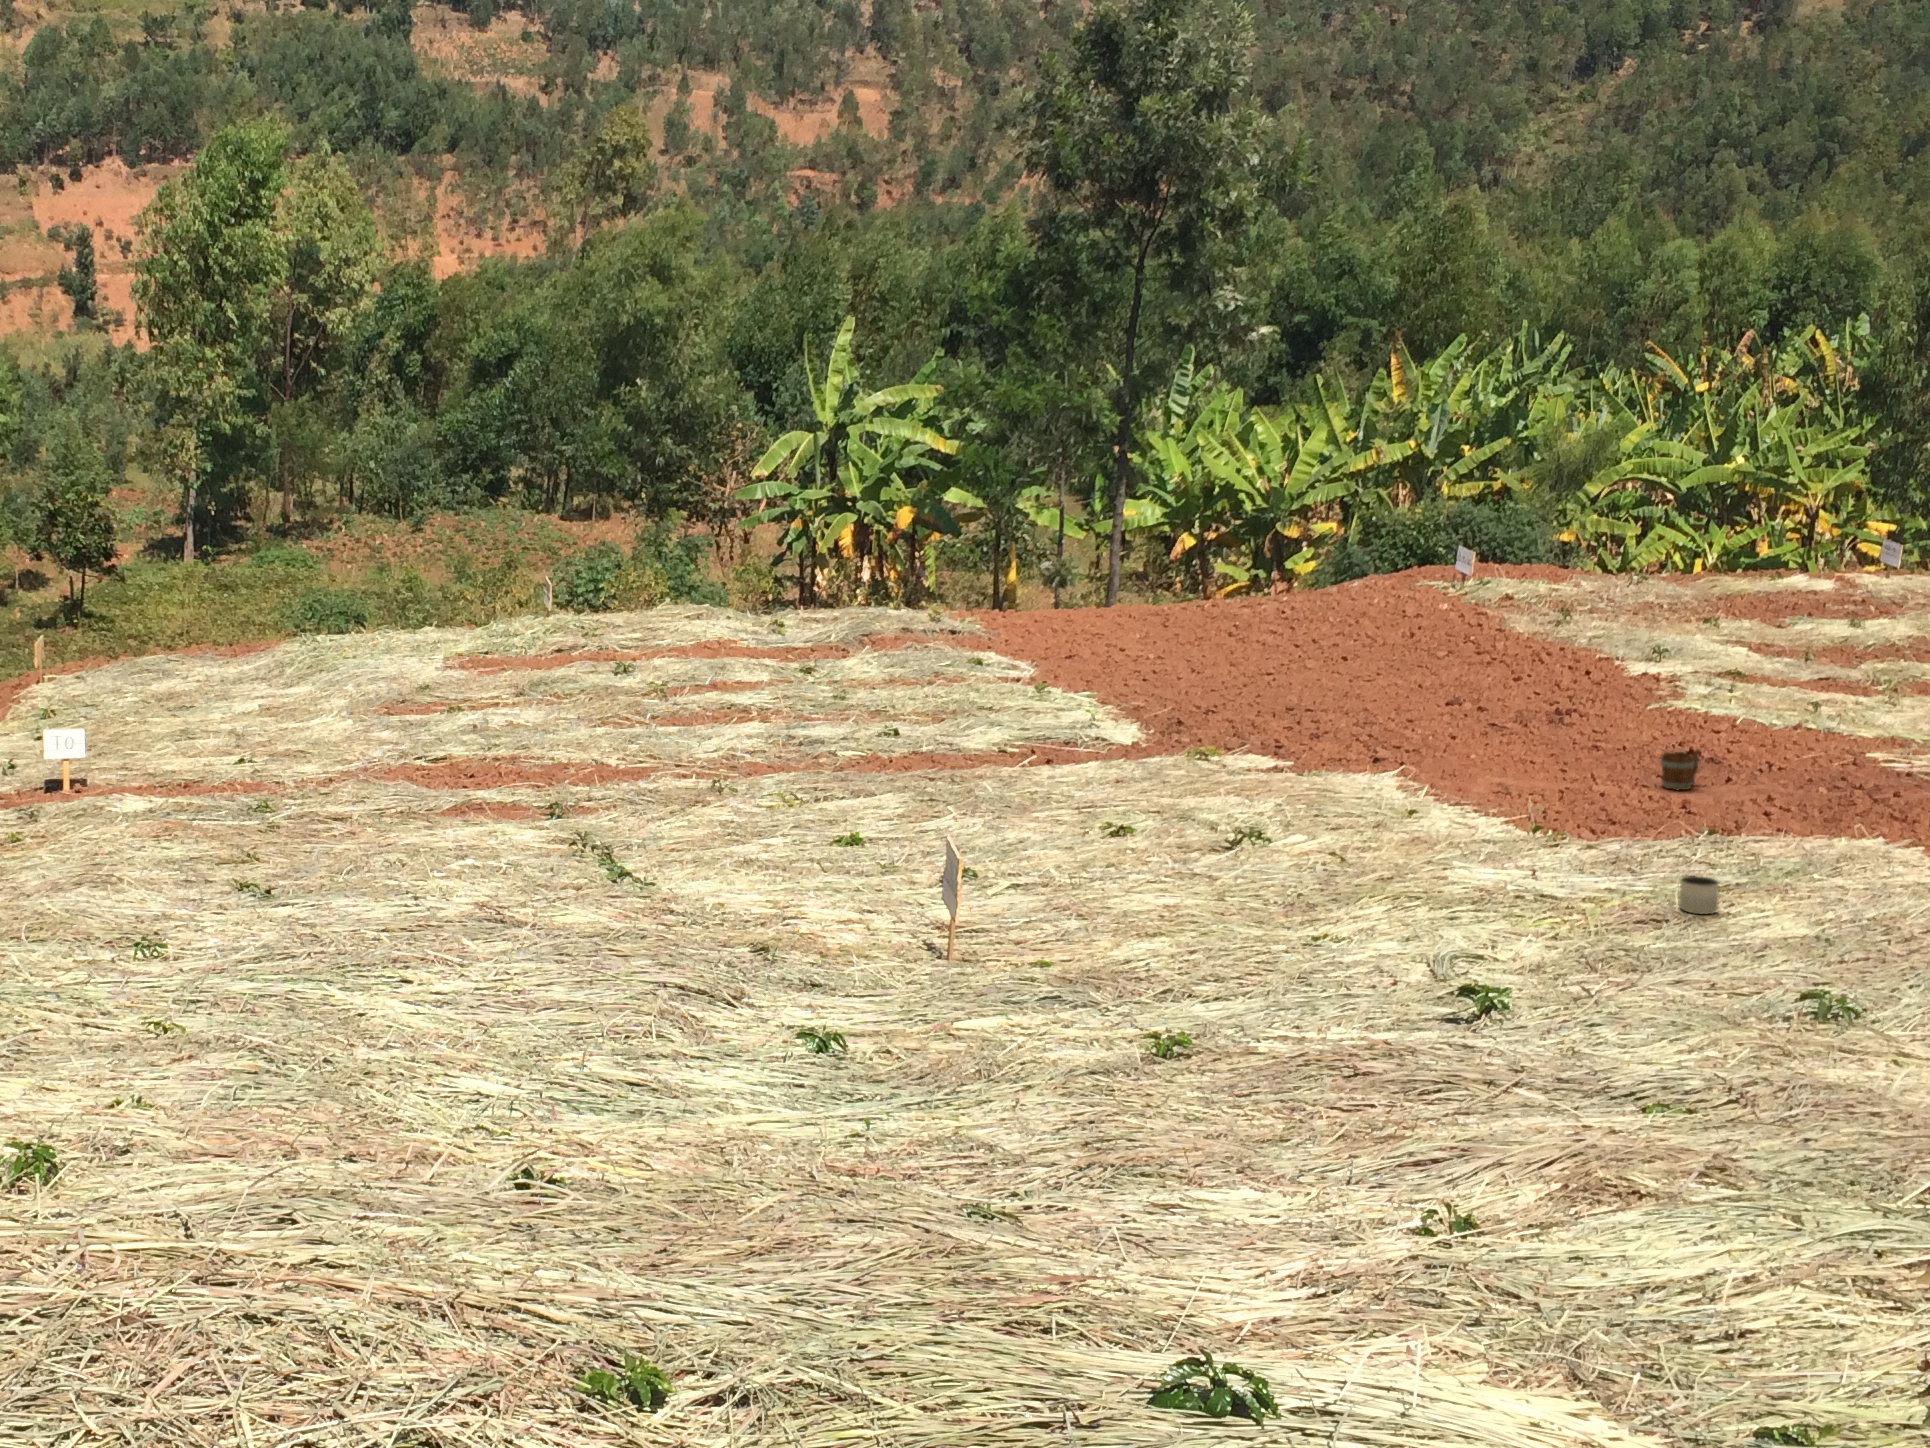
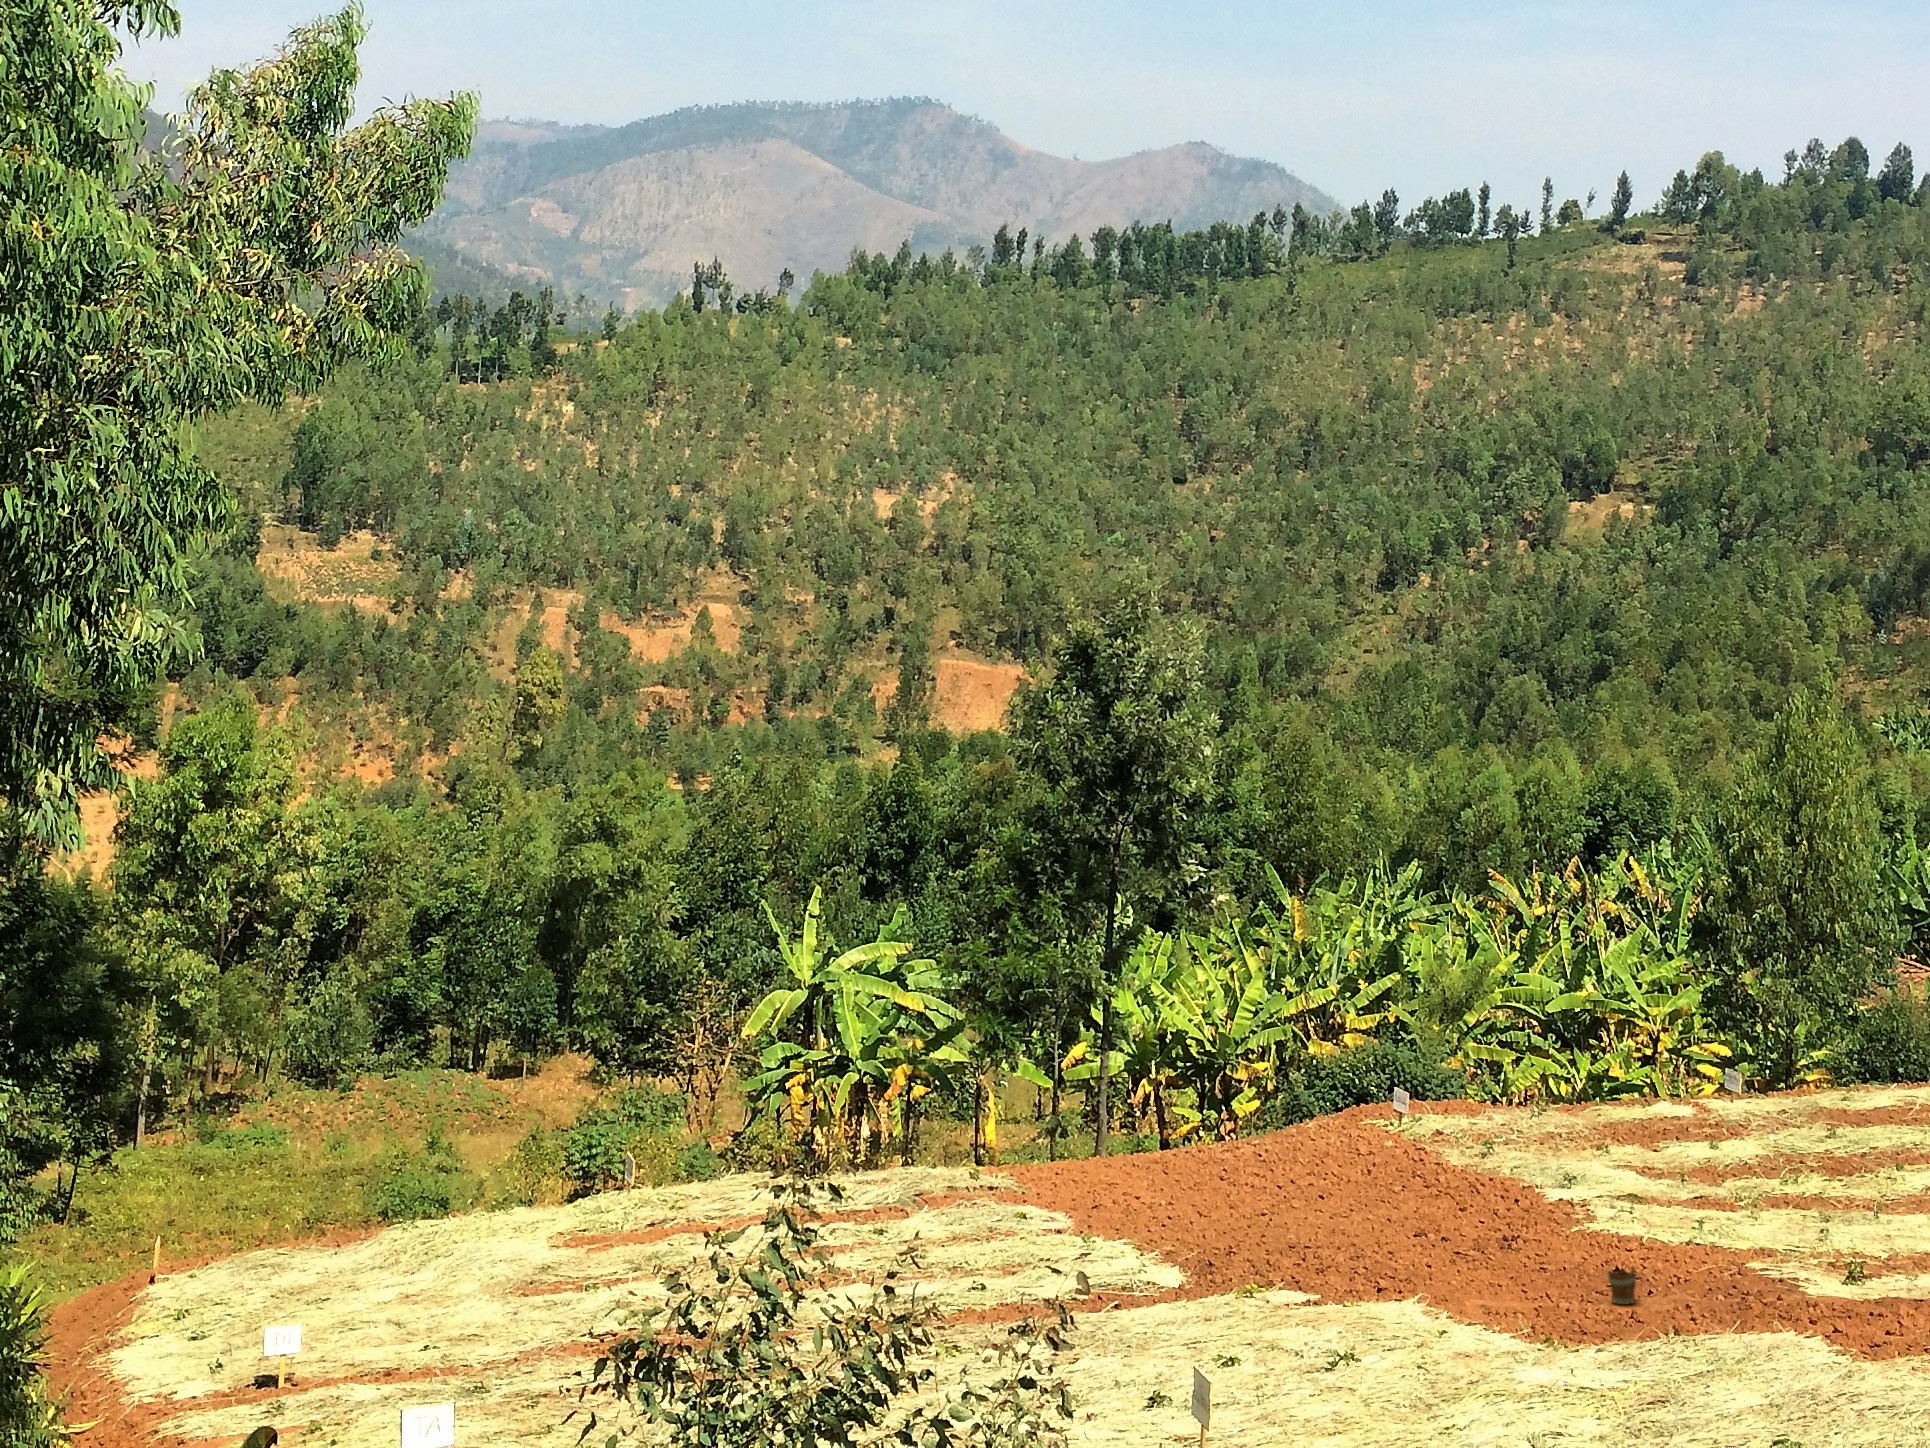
planter: present [1679,876,1719,915] -> none [1655,1377,1686,1410]

